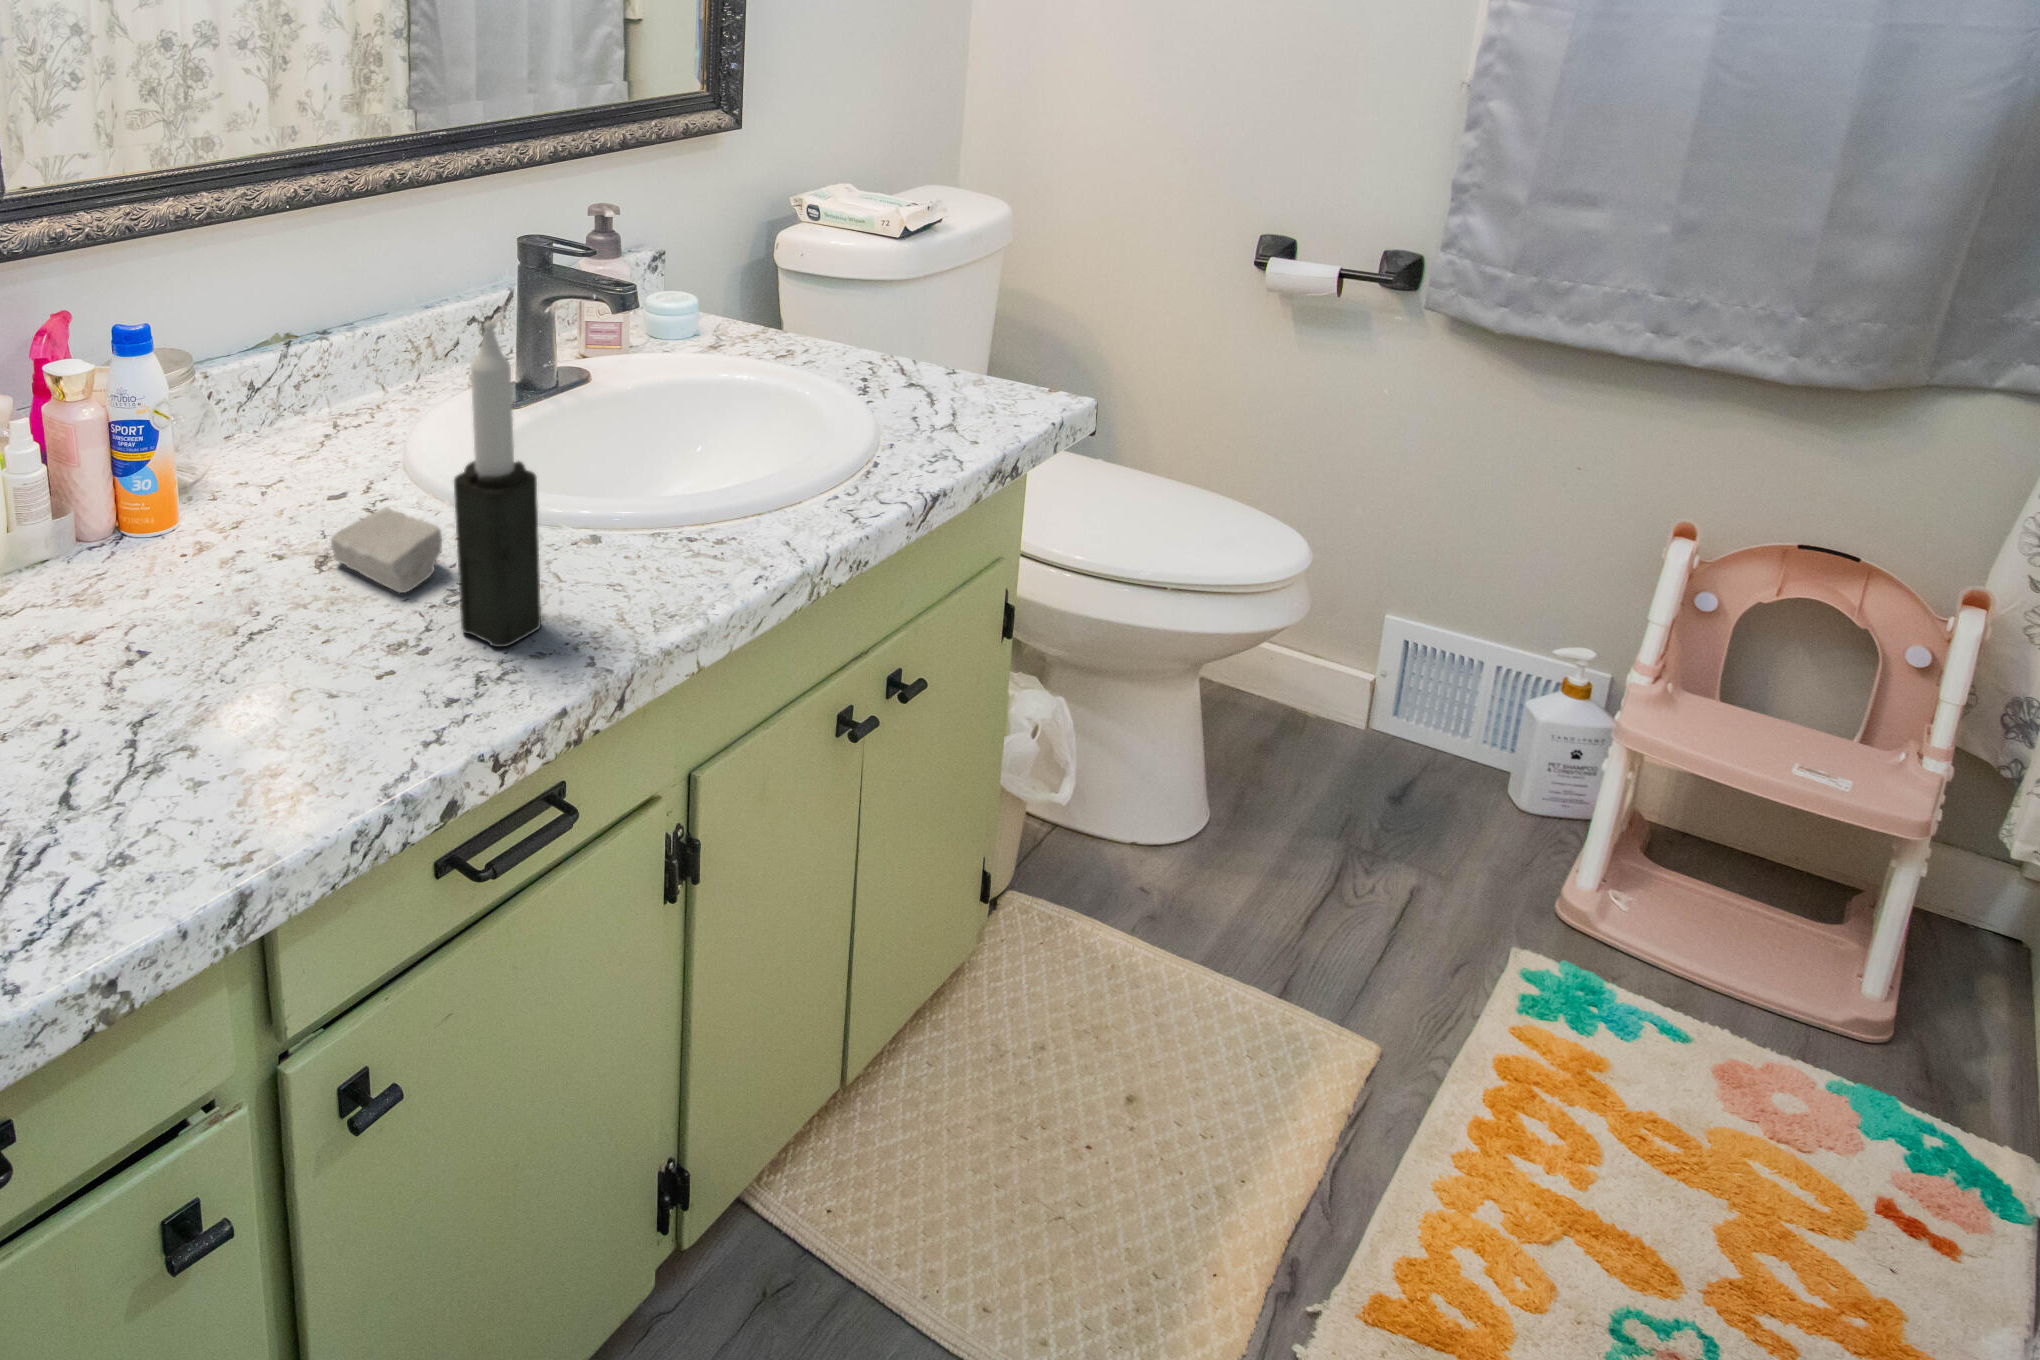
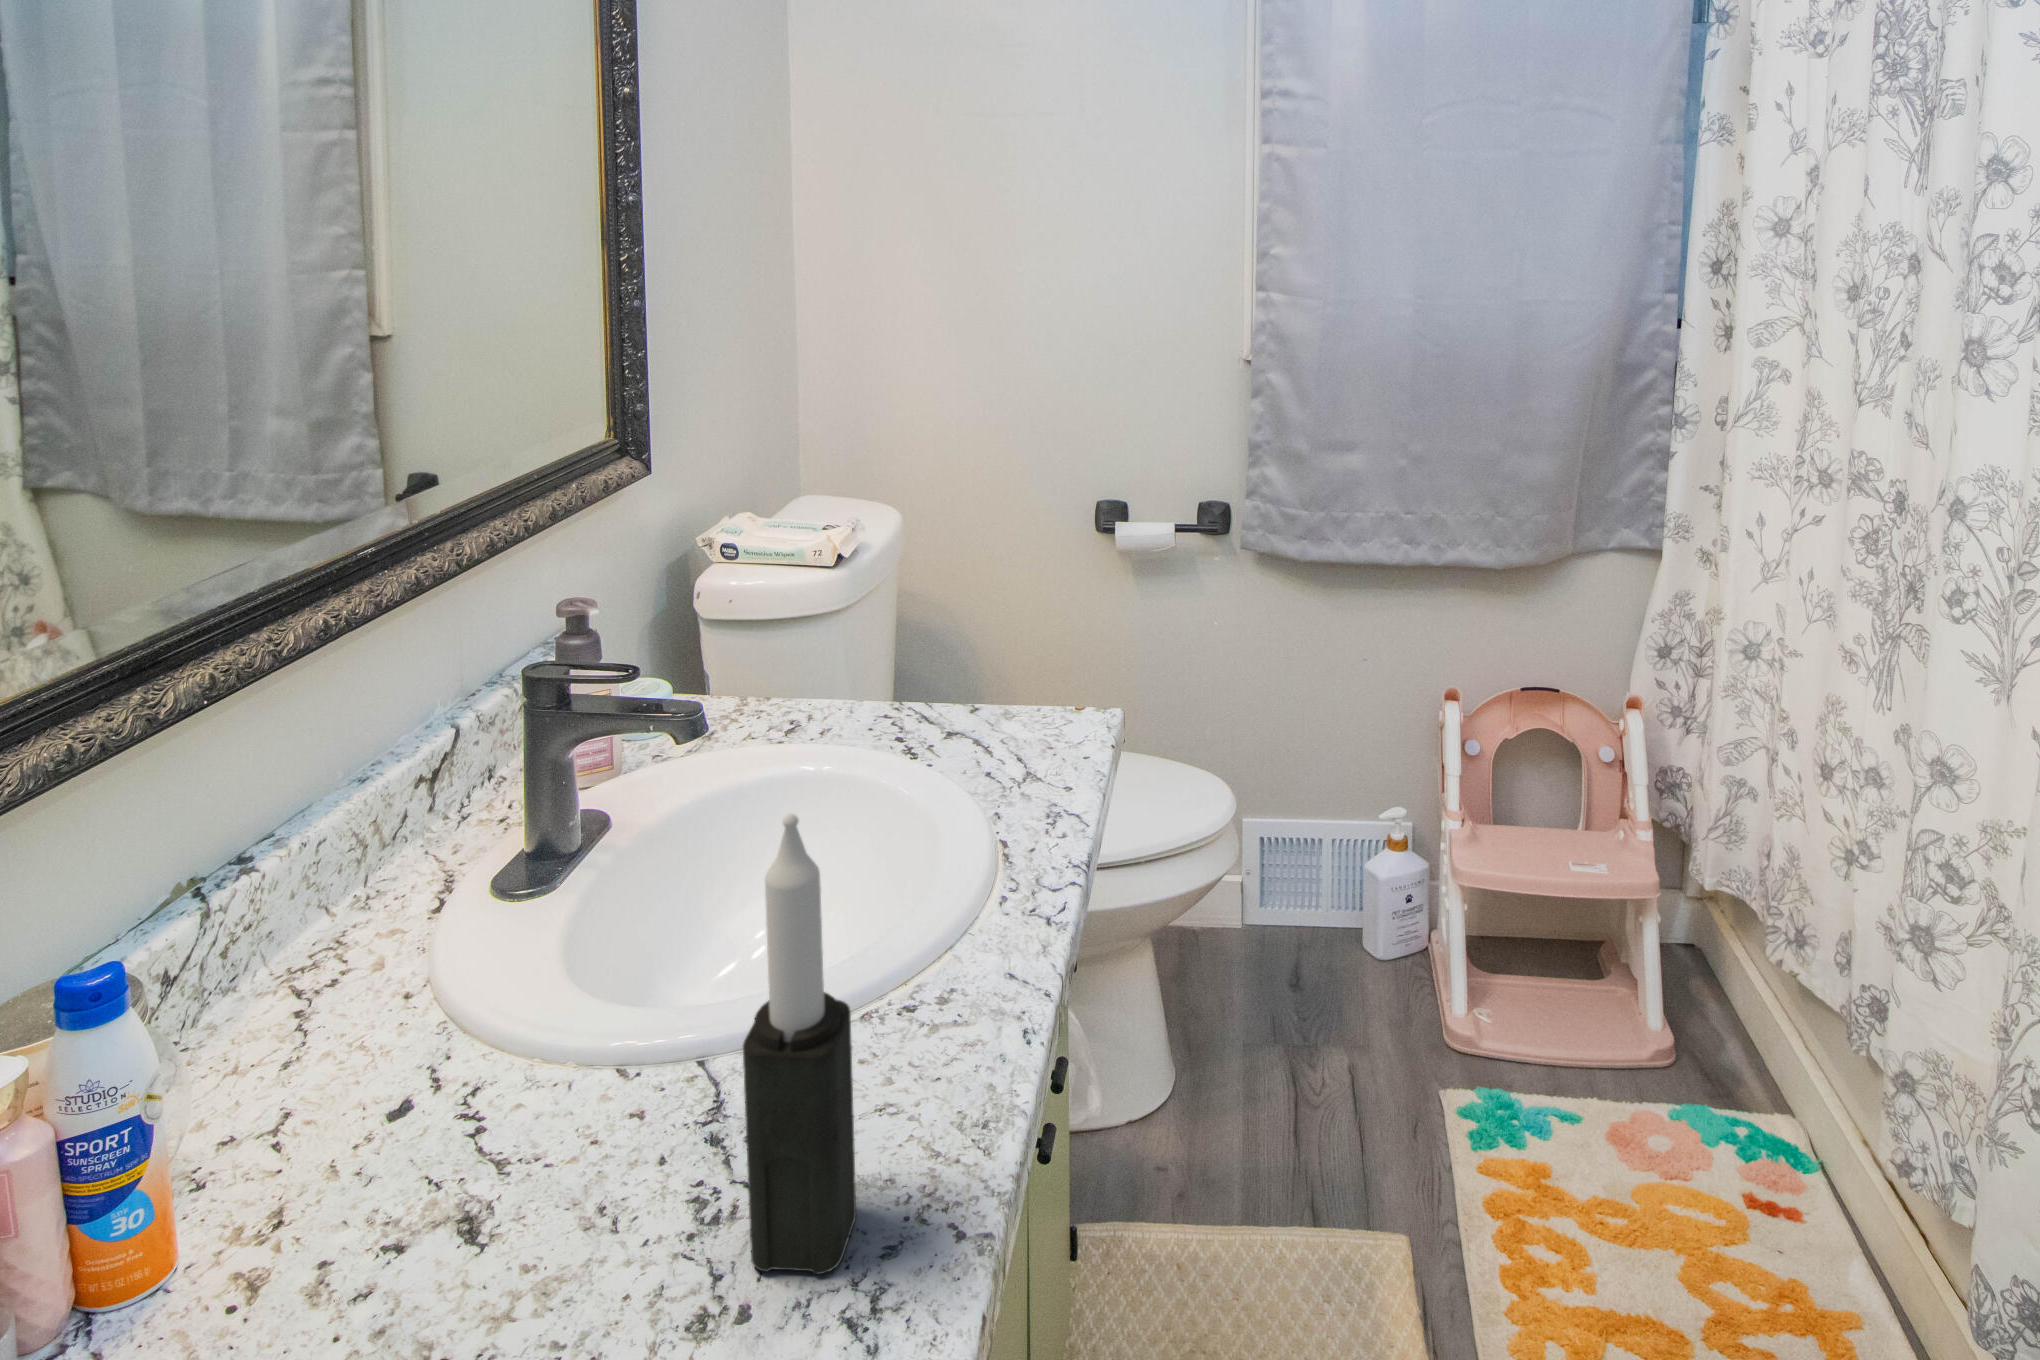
soap bar: present [331,507,442,593] -> none [467,1113,652,1246]

